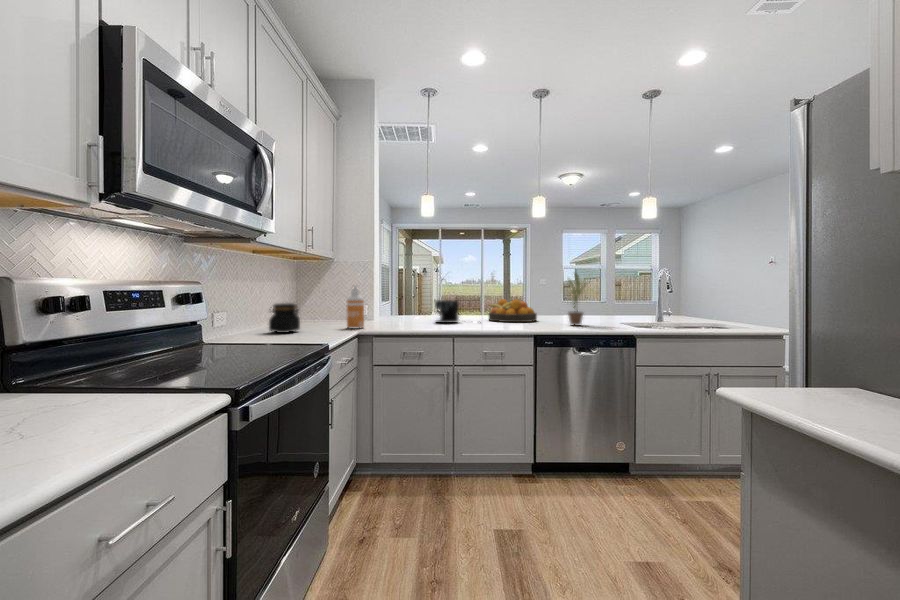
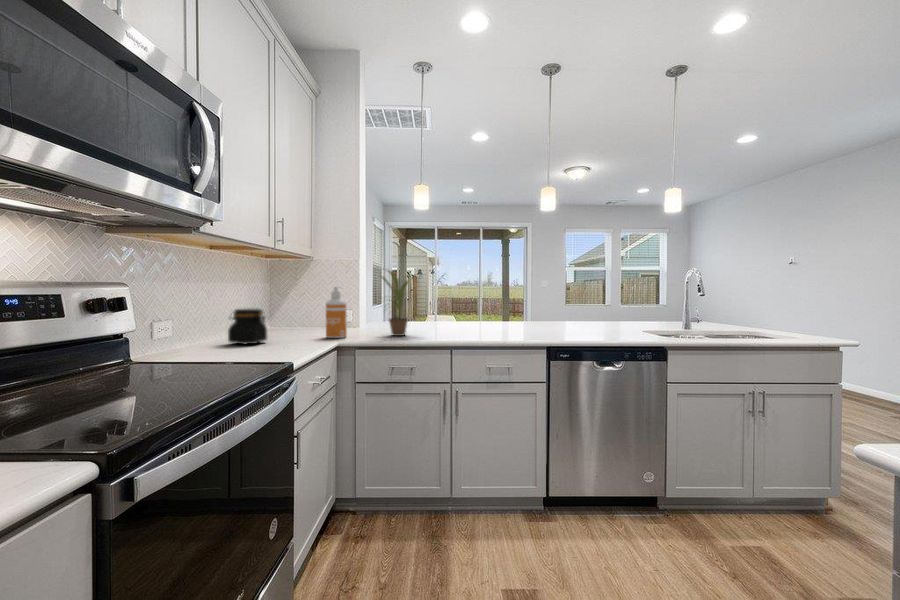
potted plant: present [568,273,583,325] -> present [382,271,415,336]
fruit bowl: present [489,299,537,322] -> none [490,302,546,329]
coffee maker: present [435,300,481,323] -> none [430,304,485,331]

